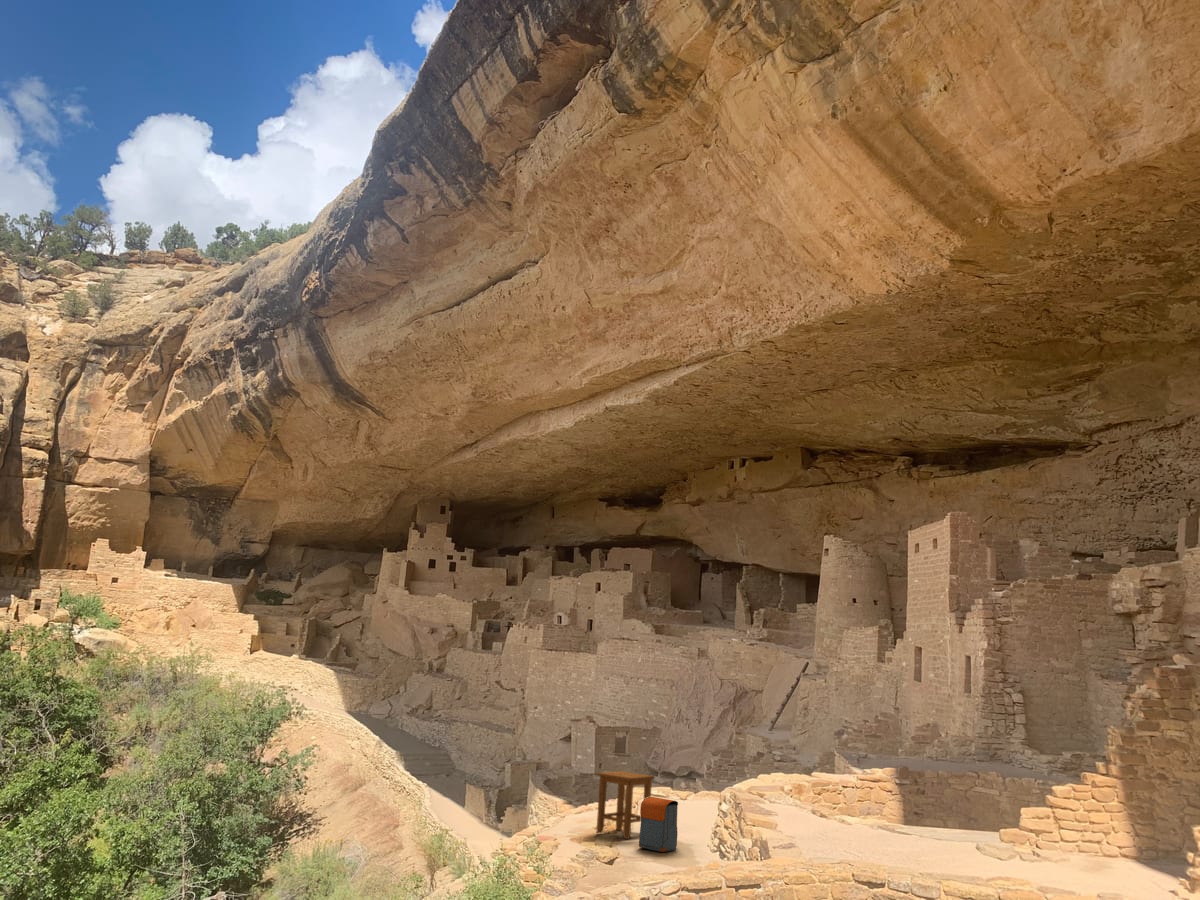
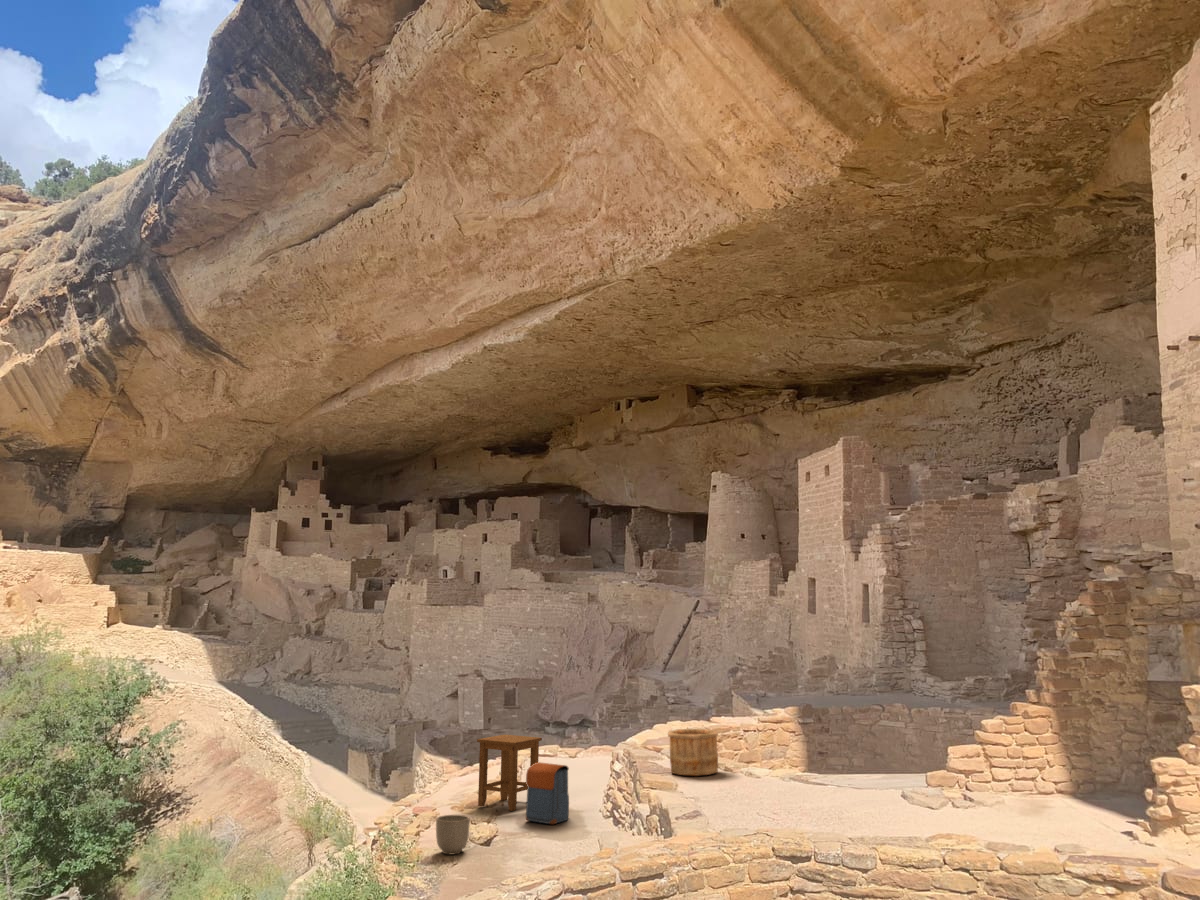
wooden bucket: none [768,777,814,819] -> present [668,729,718,776]
planter: none [563,834,592,868] -> present [436,815,470,855]

